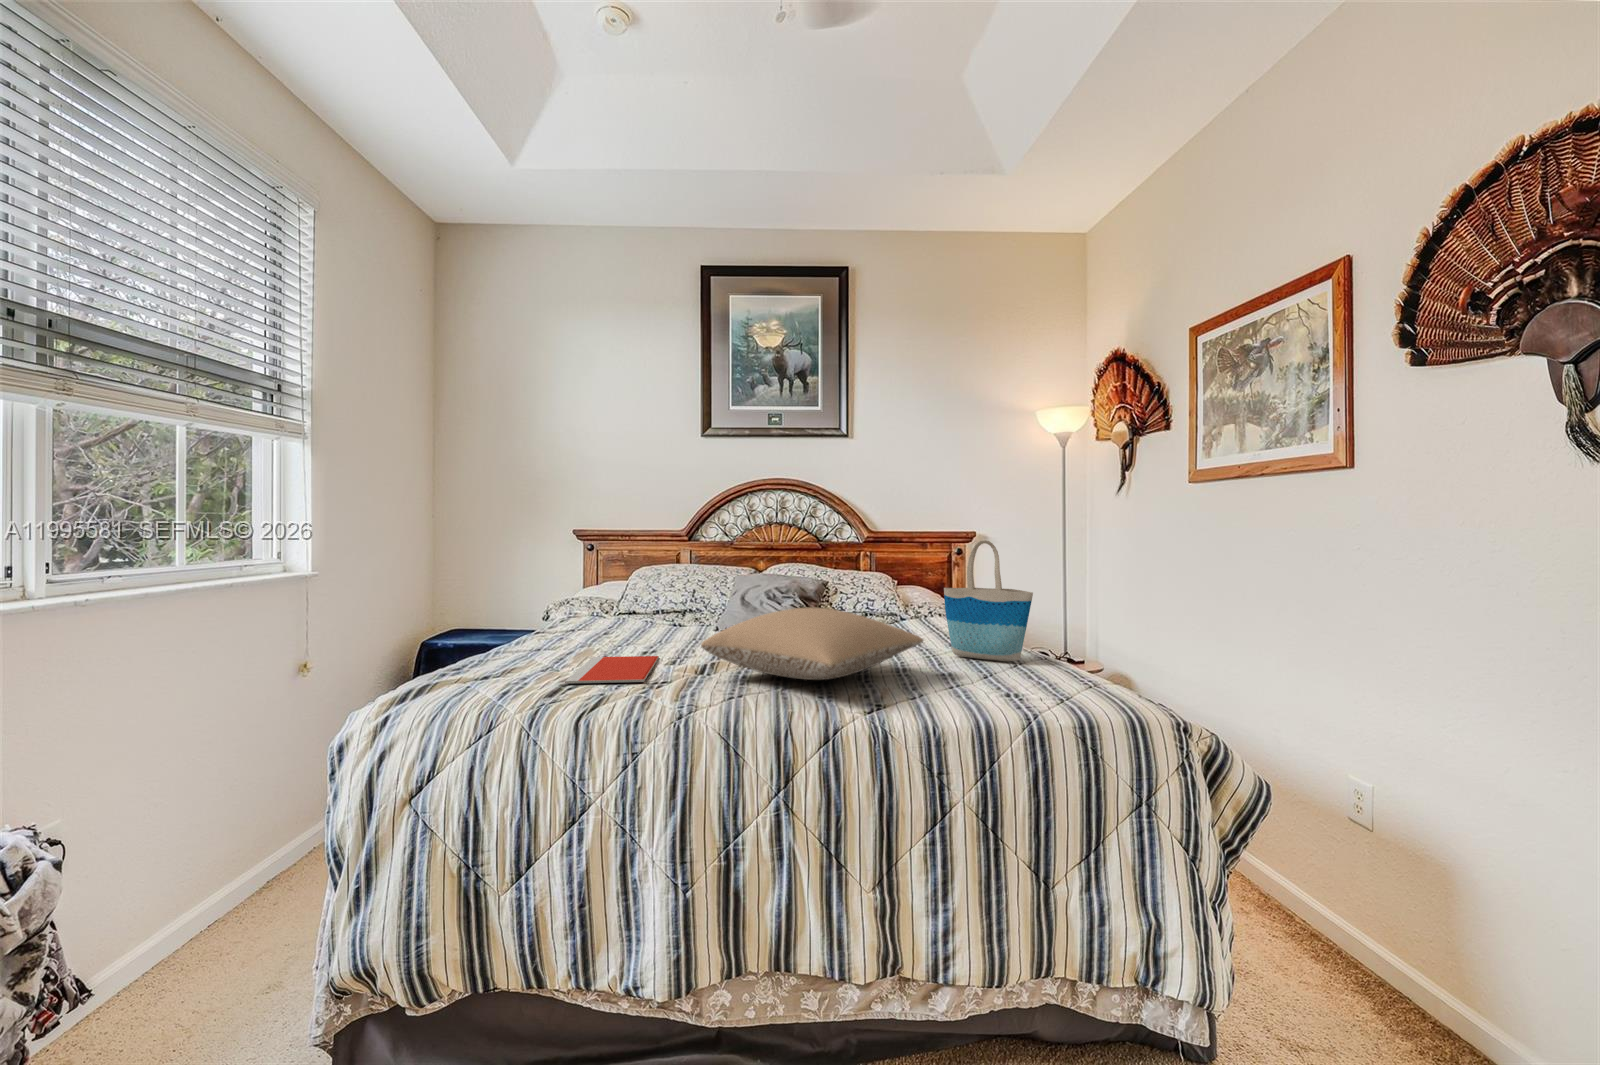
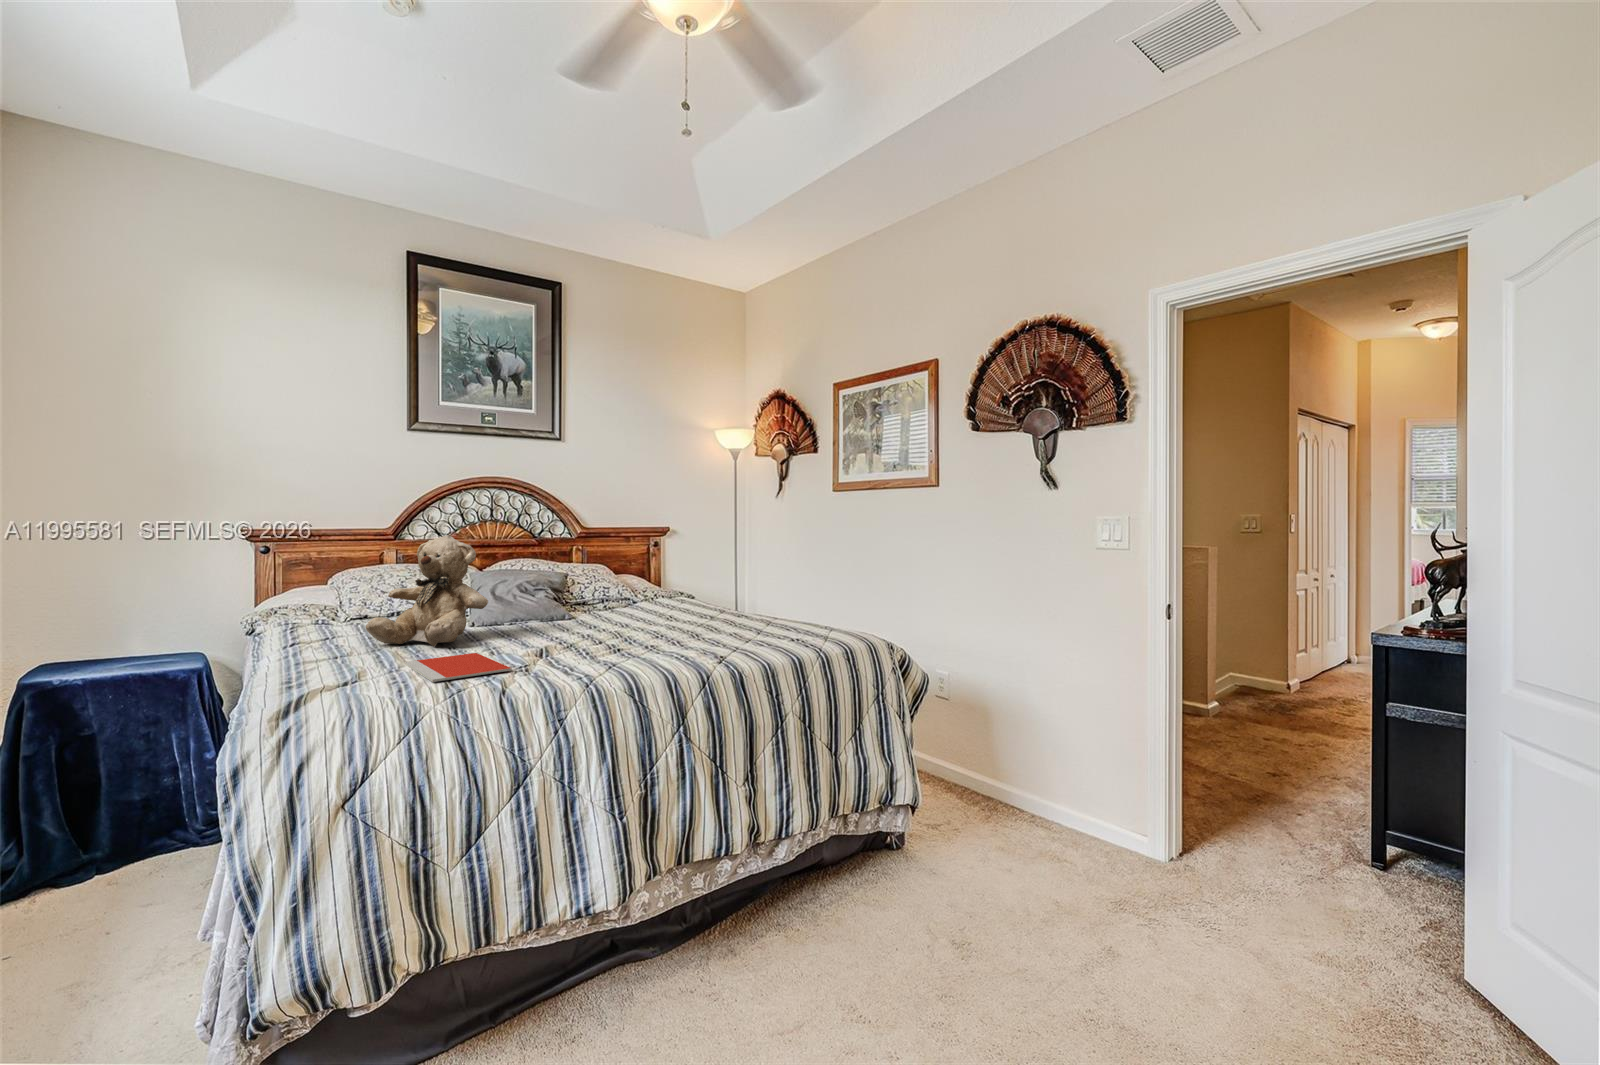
teddy bear: none [604,536,700,644] -> present [366,535,488,647]
tote bag: present [944,540,1033,661] -> none [713,536,778,625]
pillow: present [701,607,923,680] -> none [558,593,721,651]

